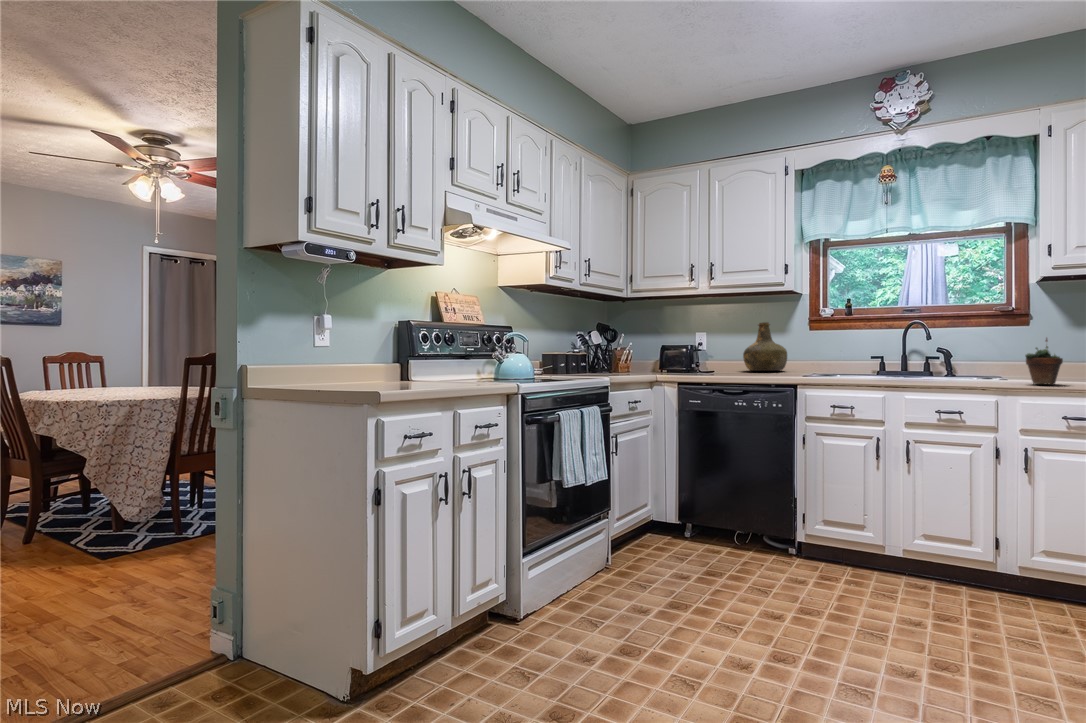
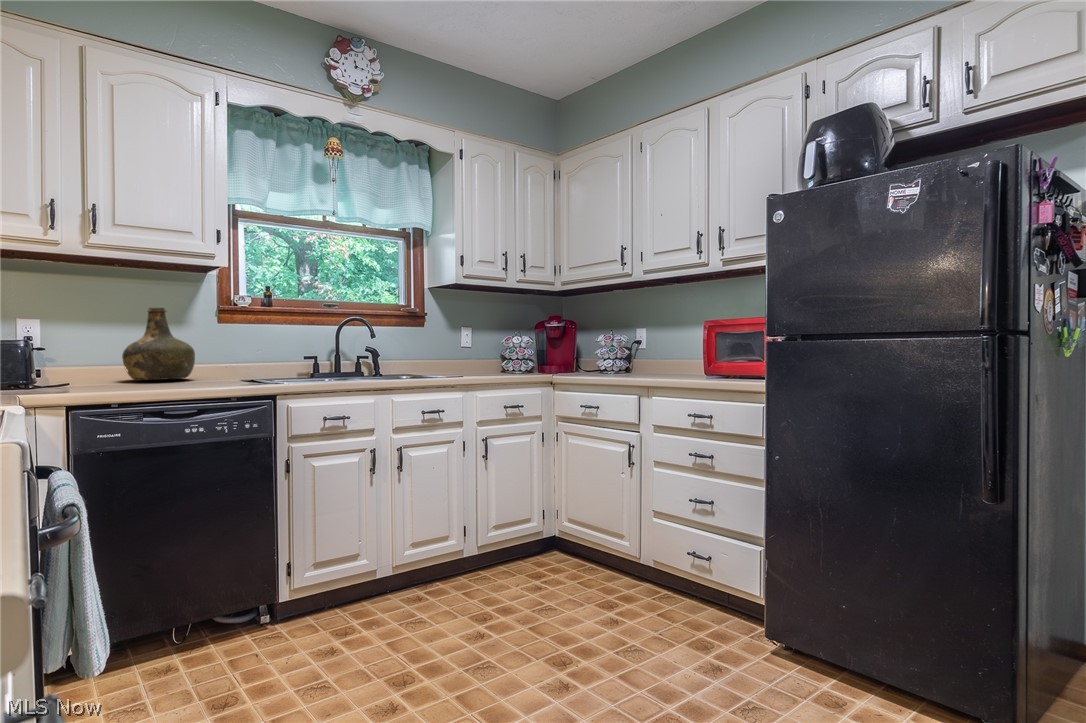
succulent plant: present [1025,338,1063,384] -> none [480,336,505,378]

